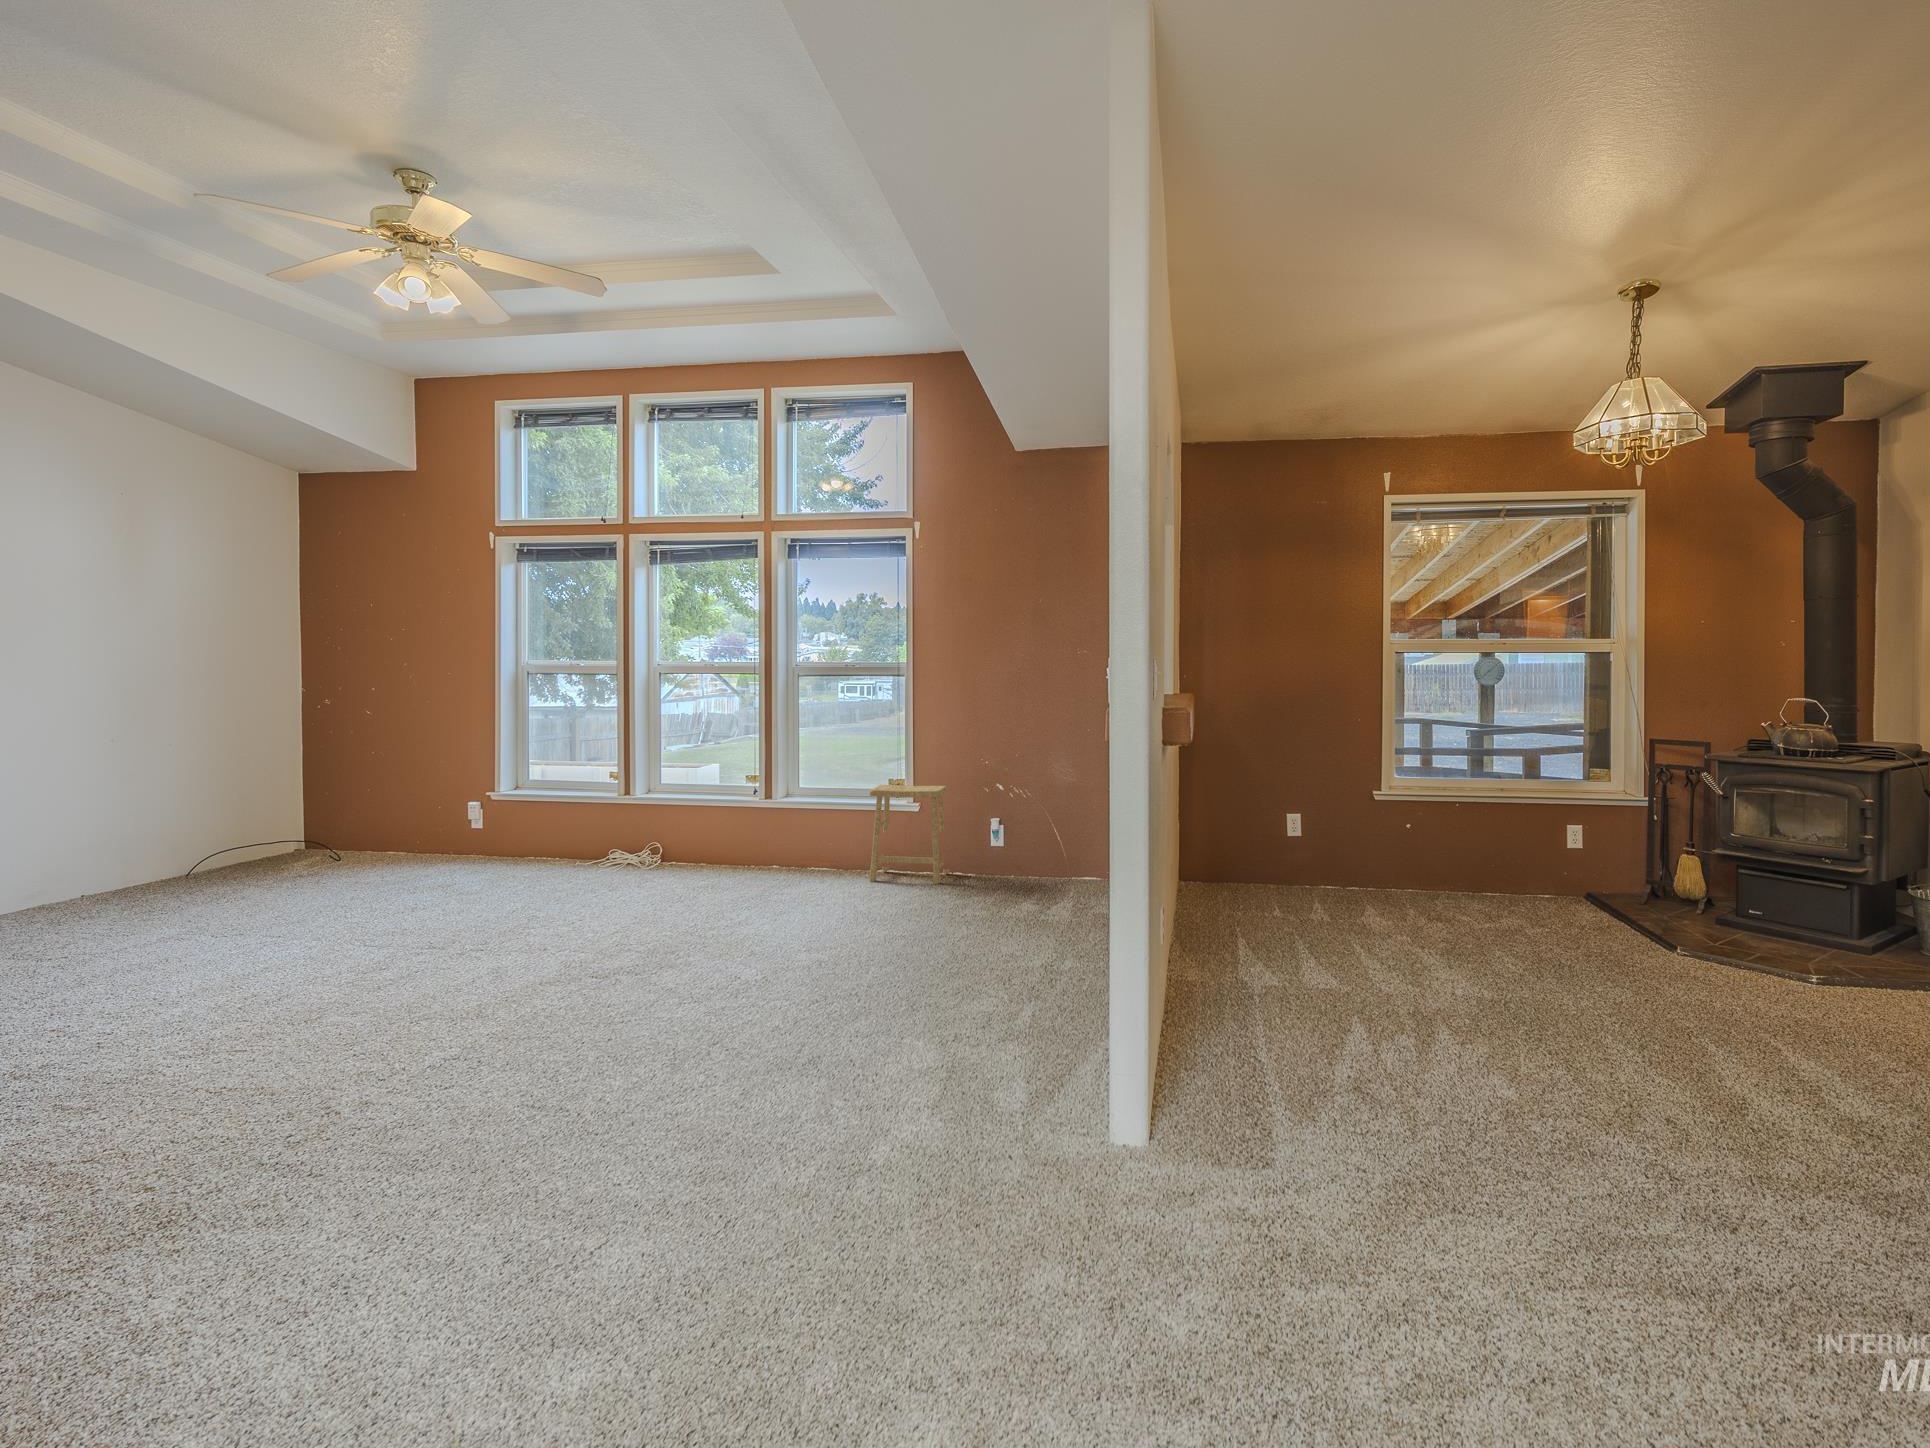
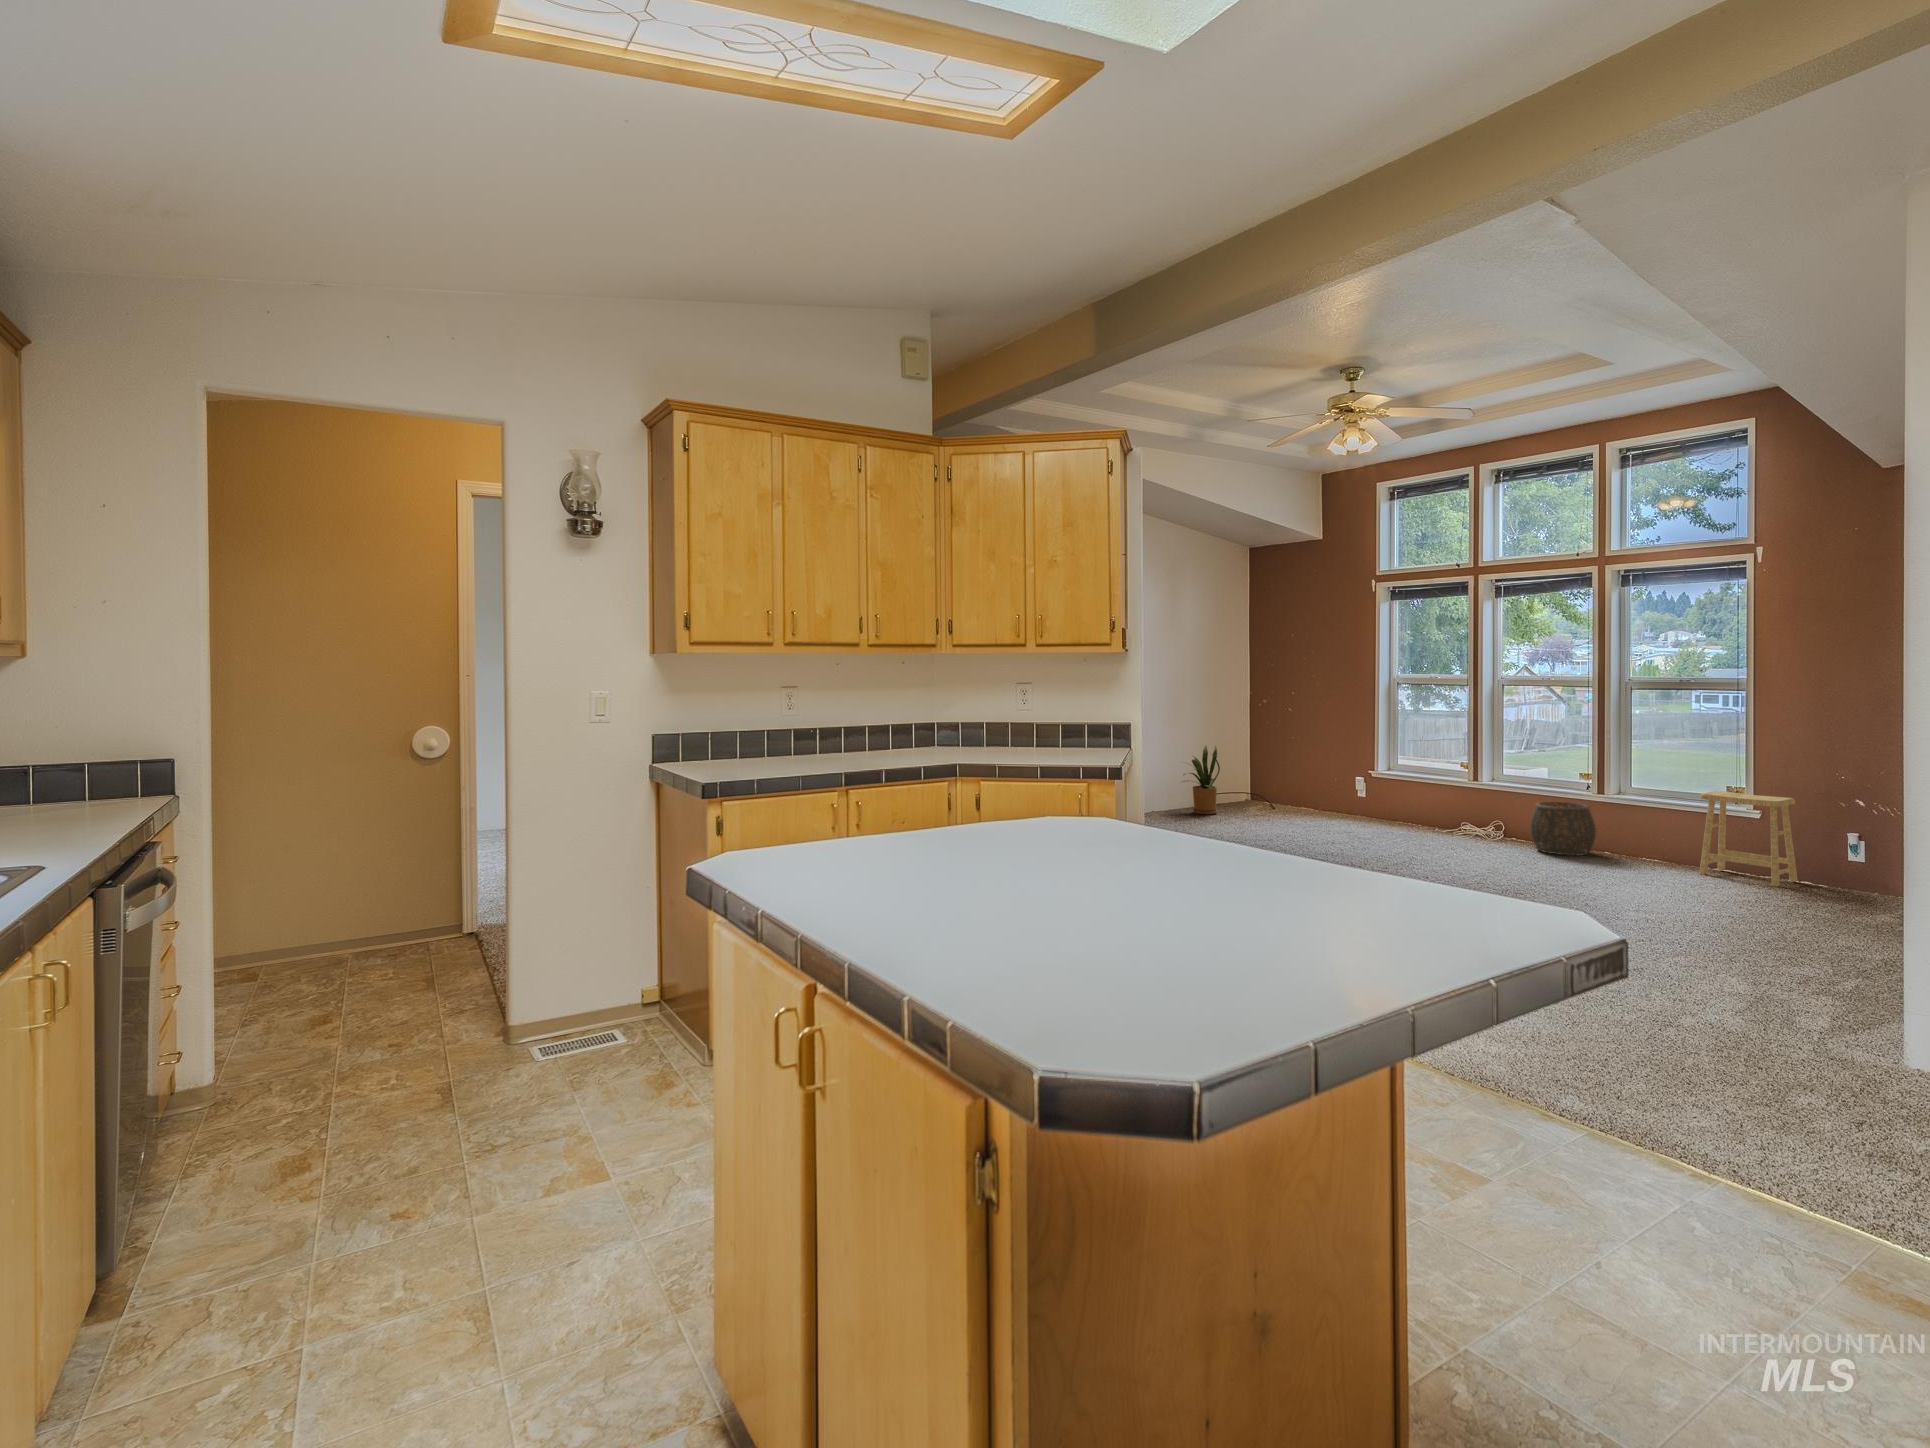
house plant: none [89,782,199,911] -> present [1182,746,1220,814]
woven basket: none [693,814,768,884] -> present [1530,801,1596,856]

